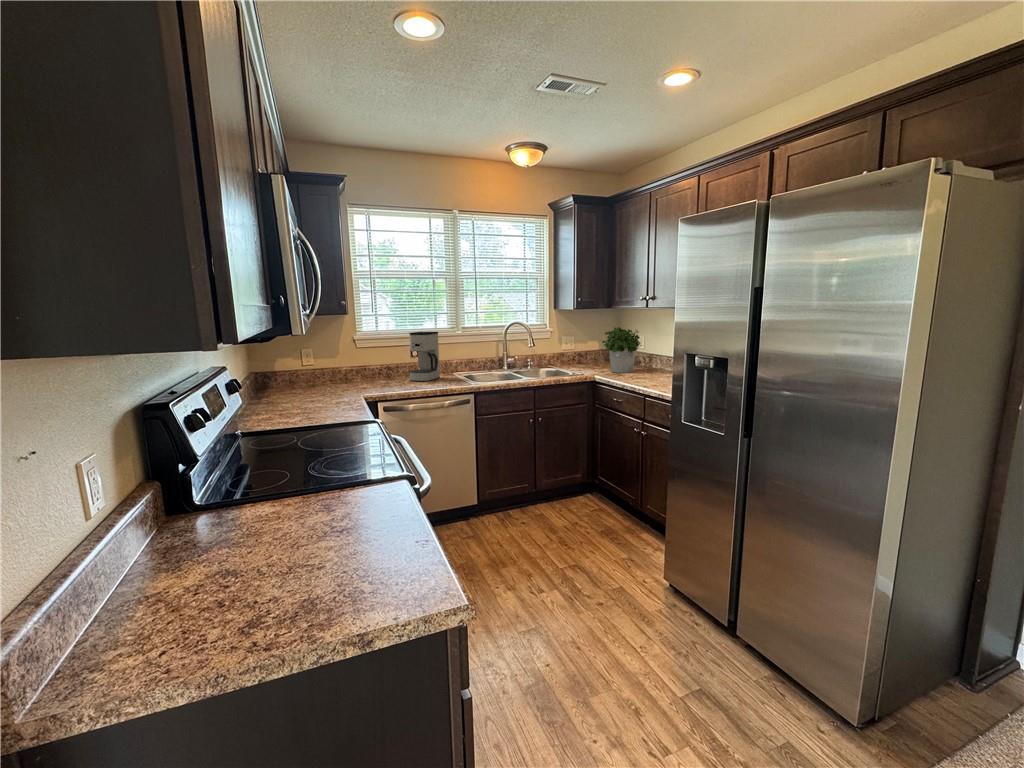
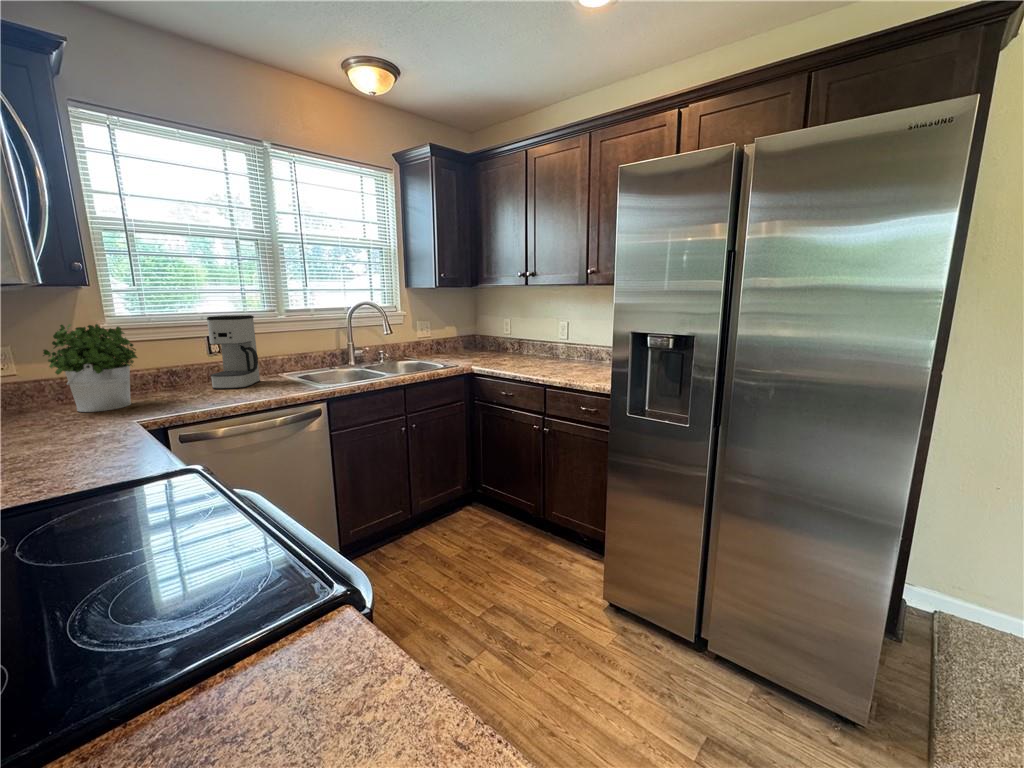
potted plant: present [602,327,641,373] -> present [43,324,137,412]

